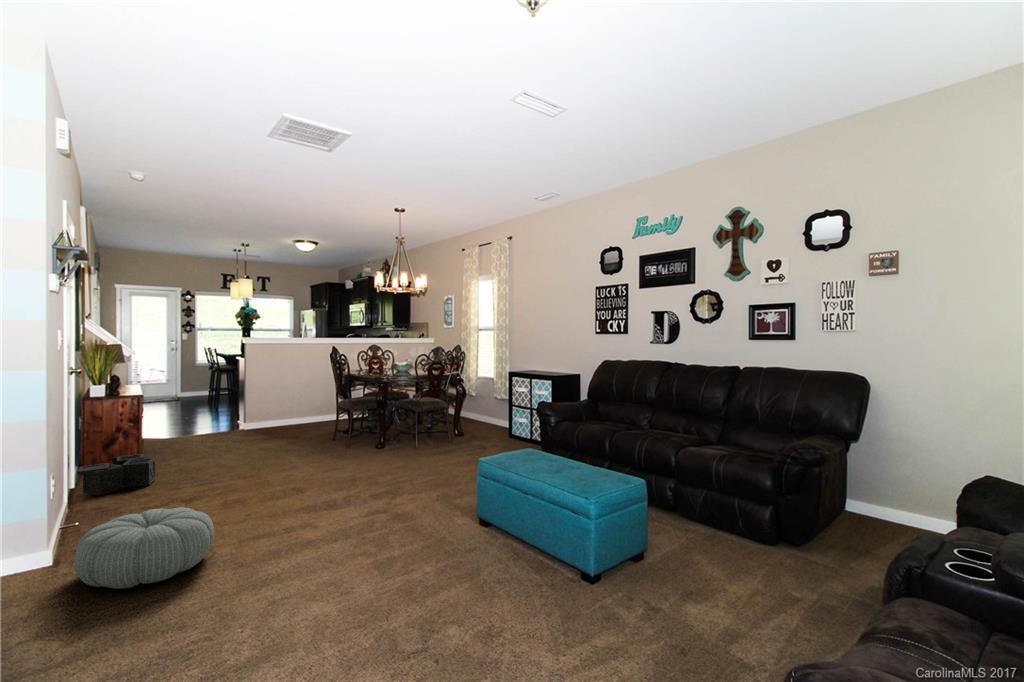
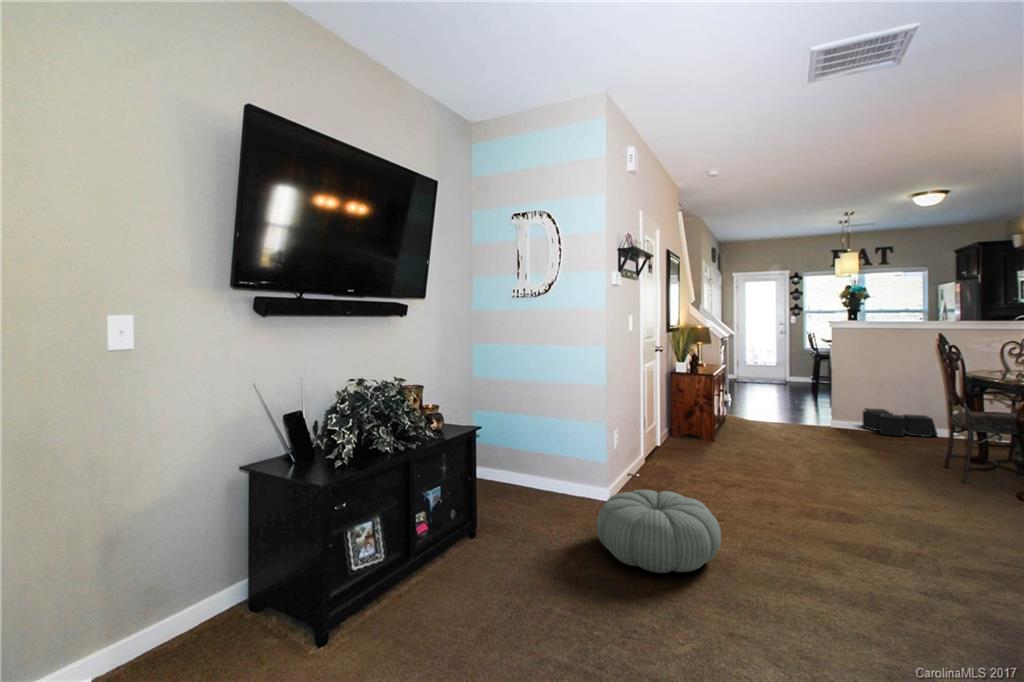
storage bin: present [77,454,156,496] -> present [862,408,938,437]

